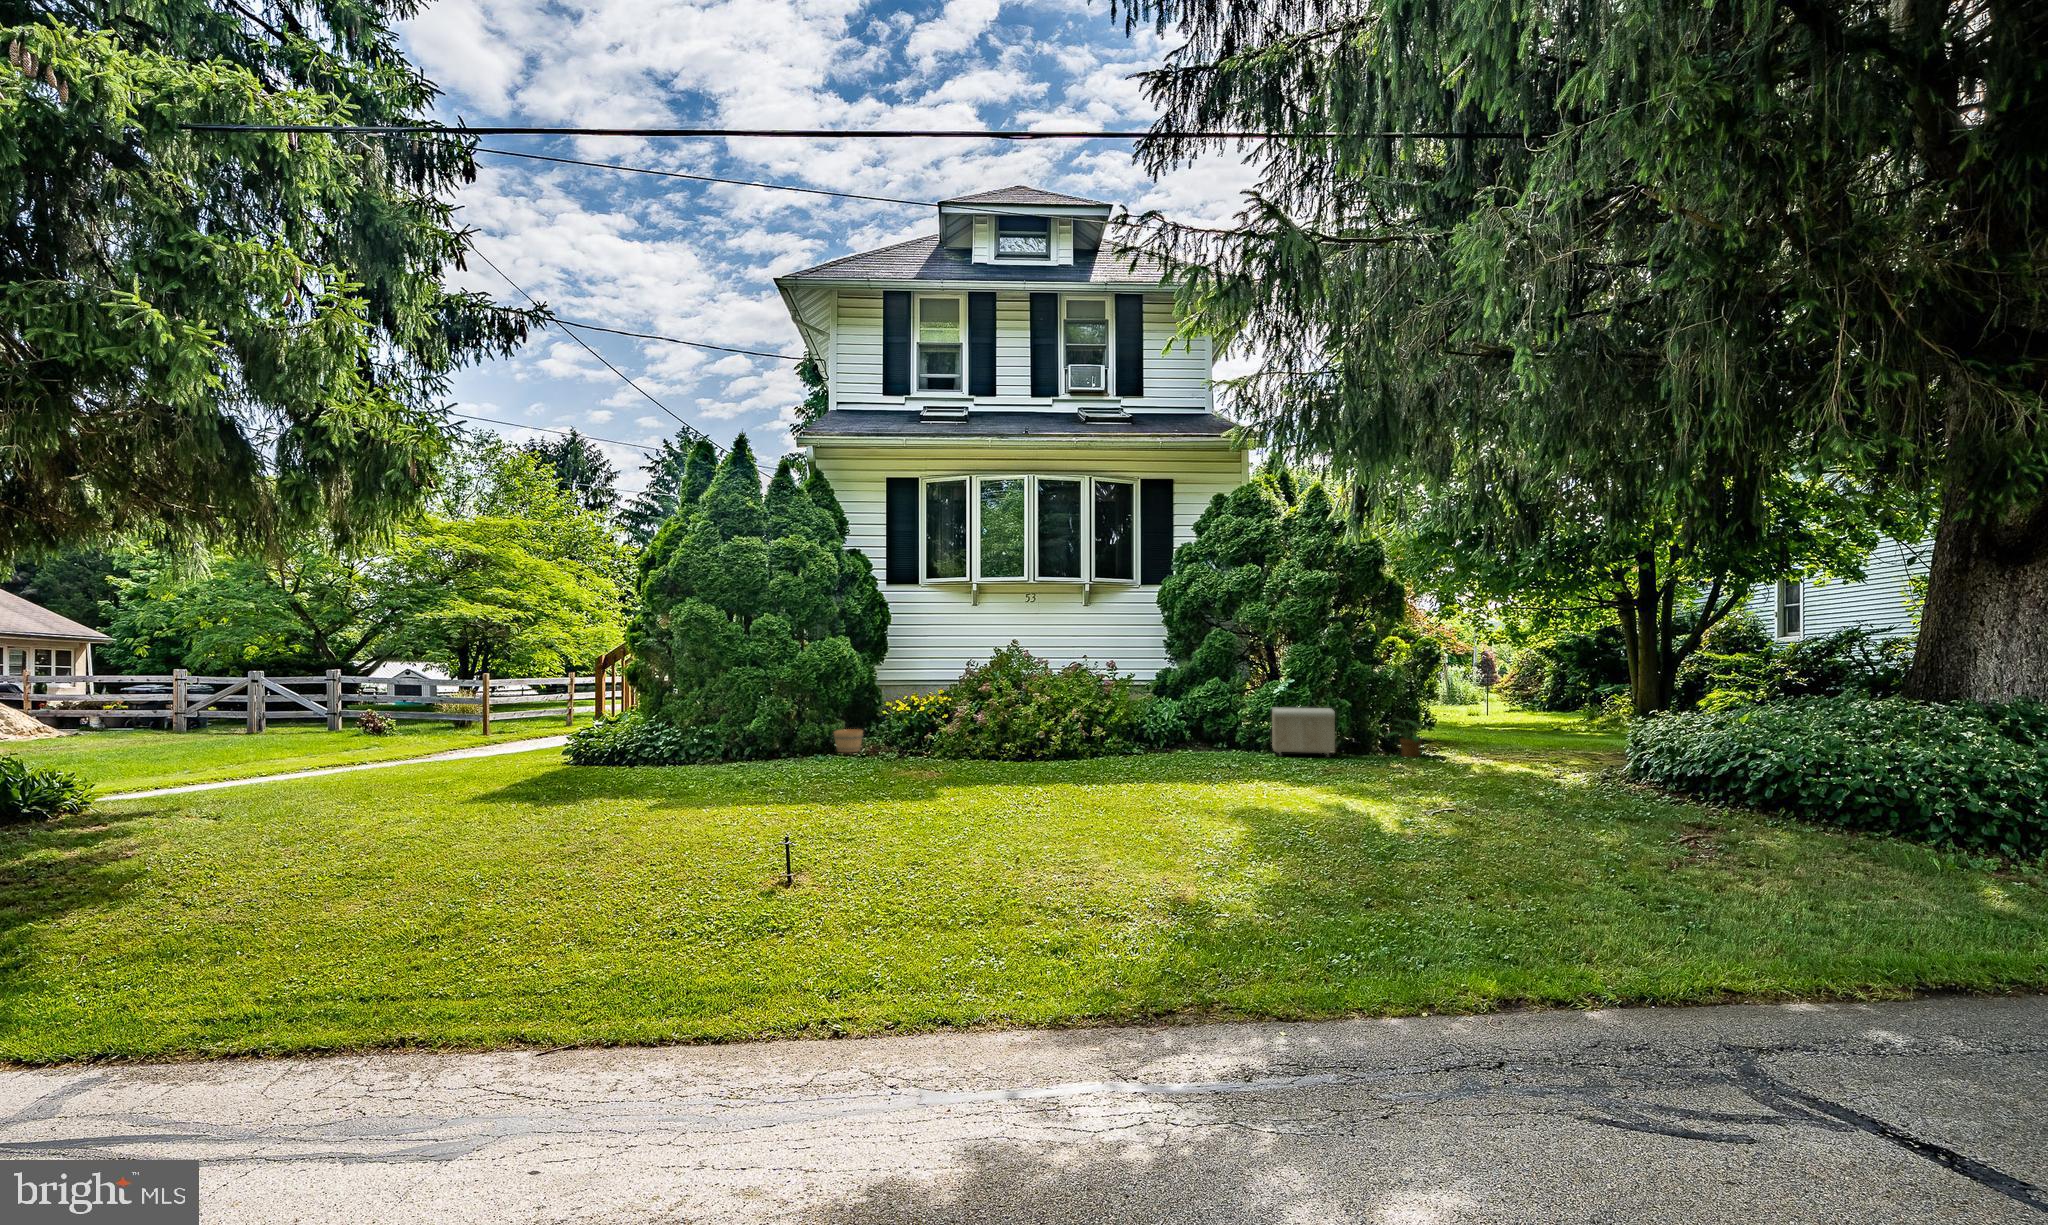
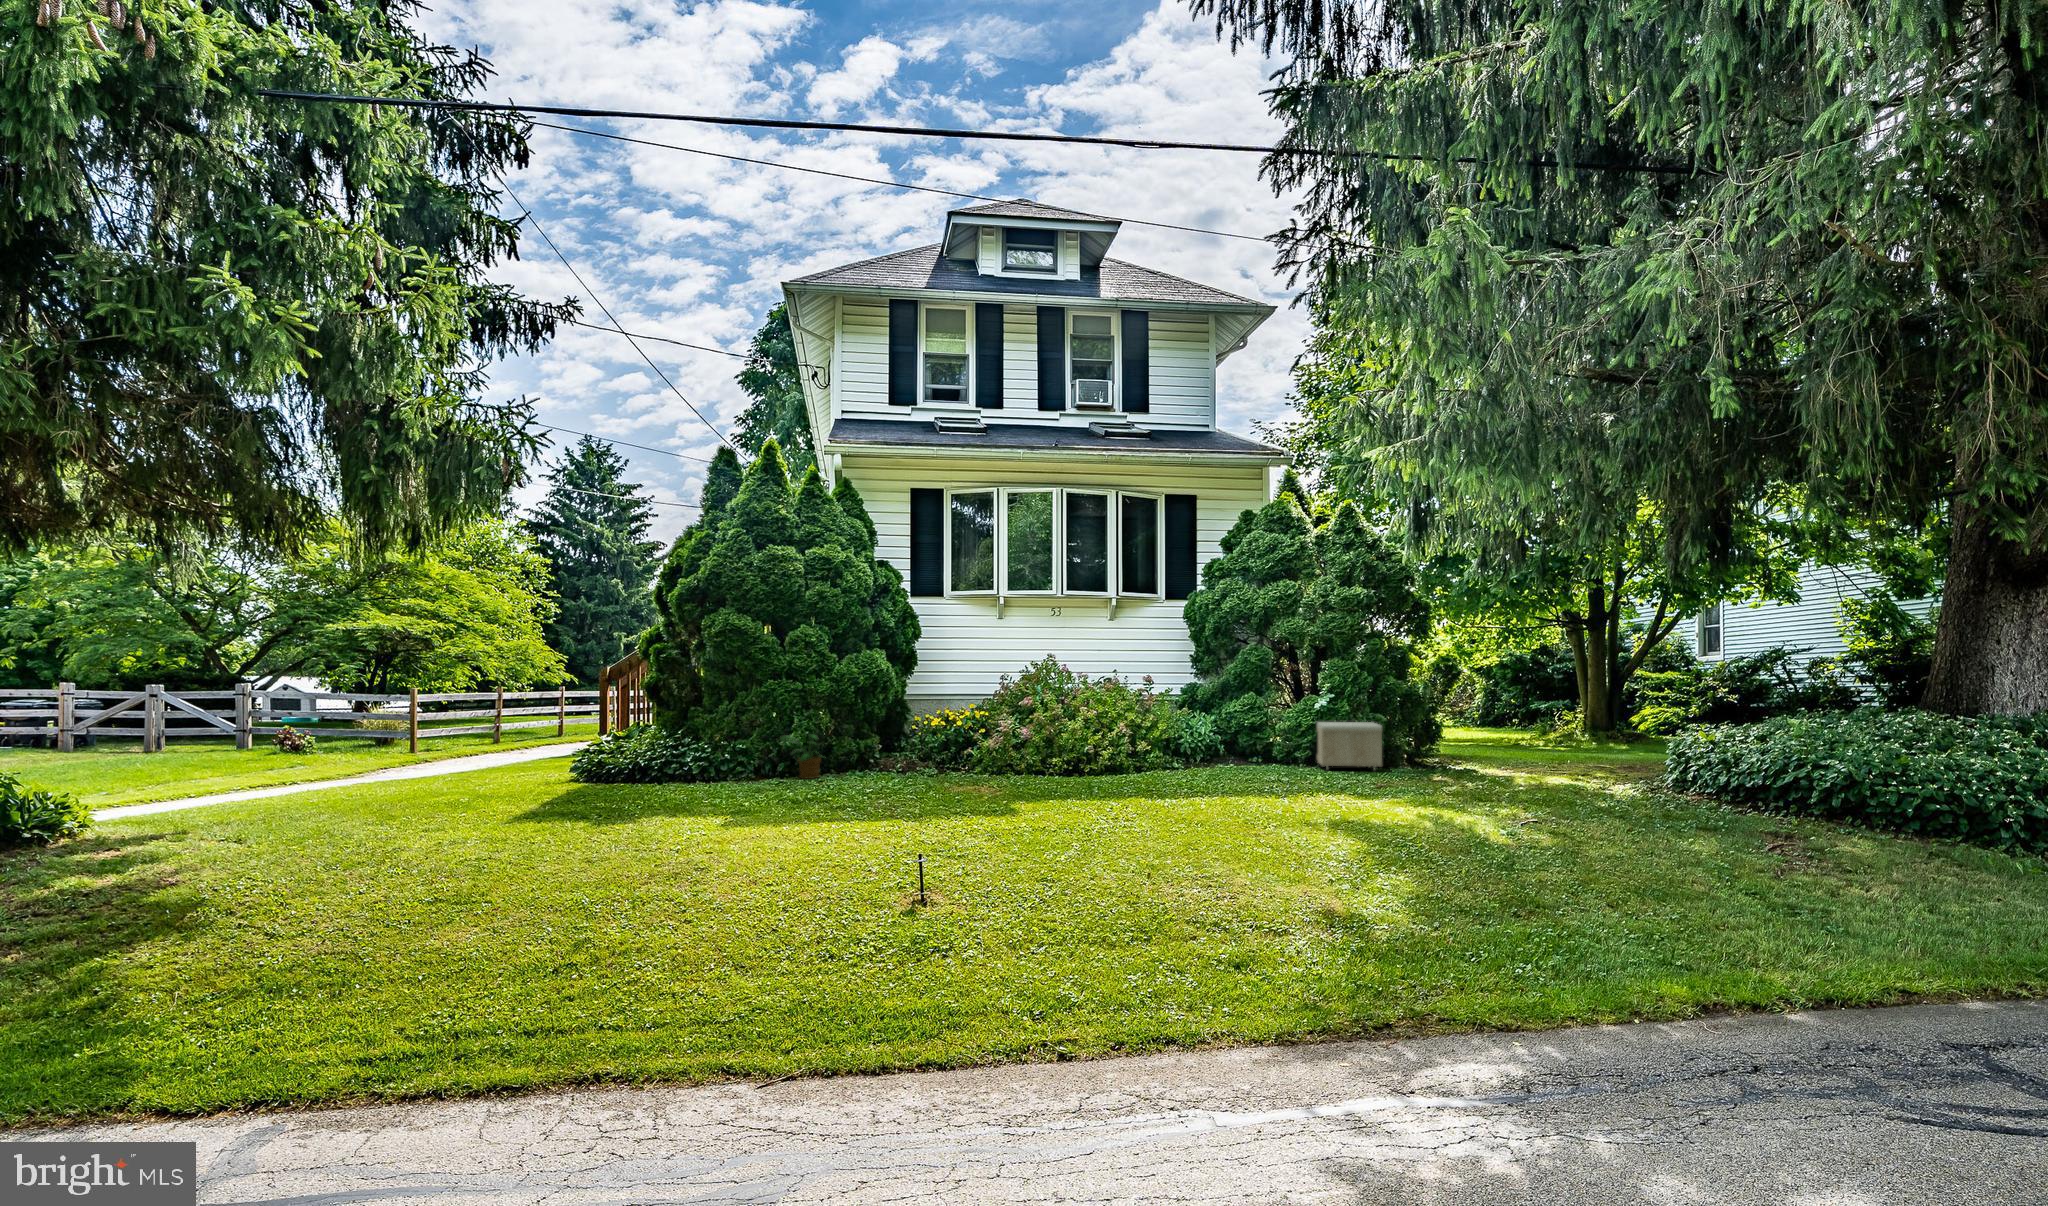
potted plant: present [1387,719,1423,757] -> present [780,734,822,779]
bucket: present [834,729,863,752] -> none [873,745,904,769]

